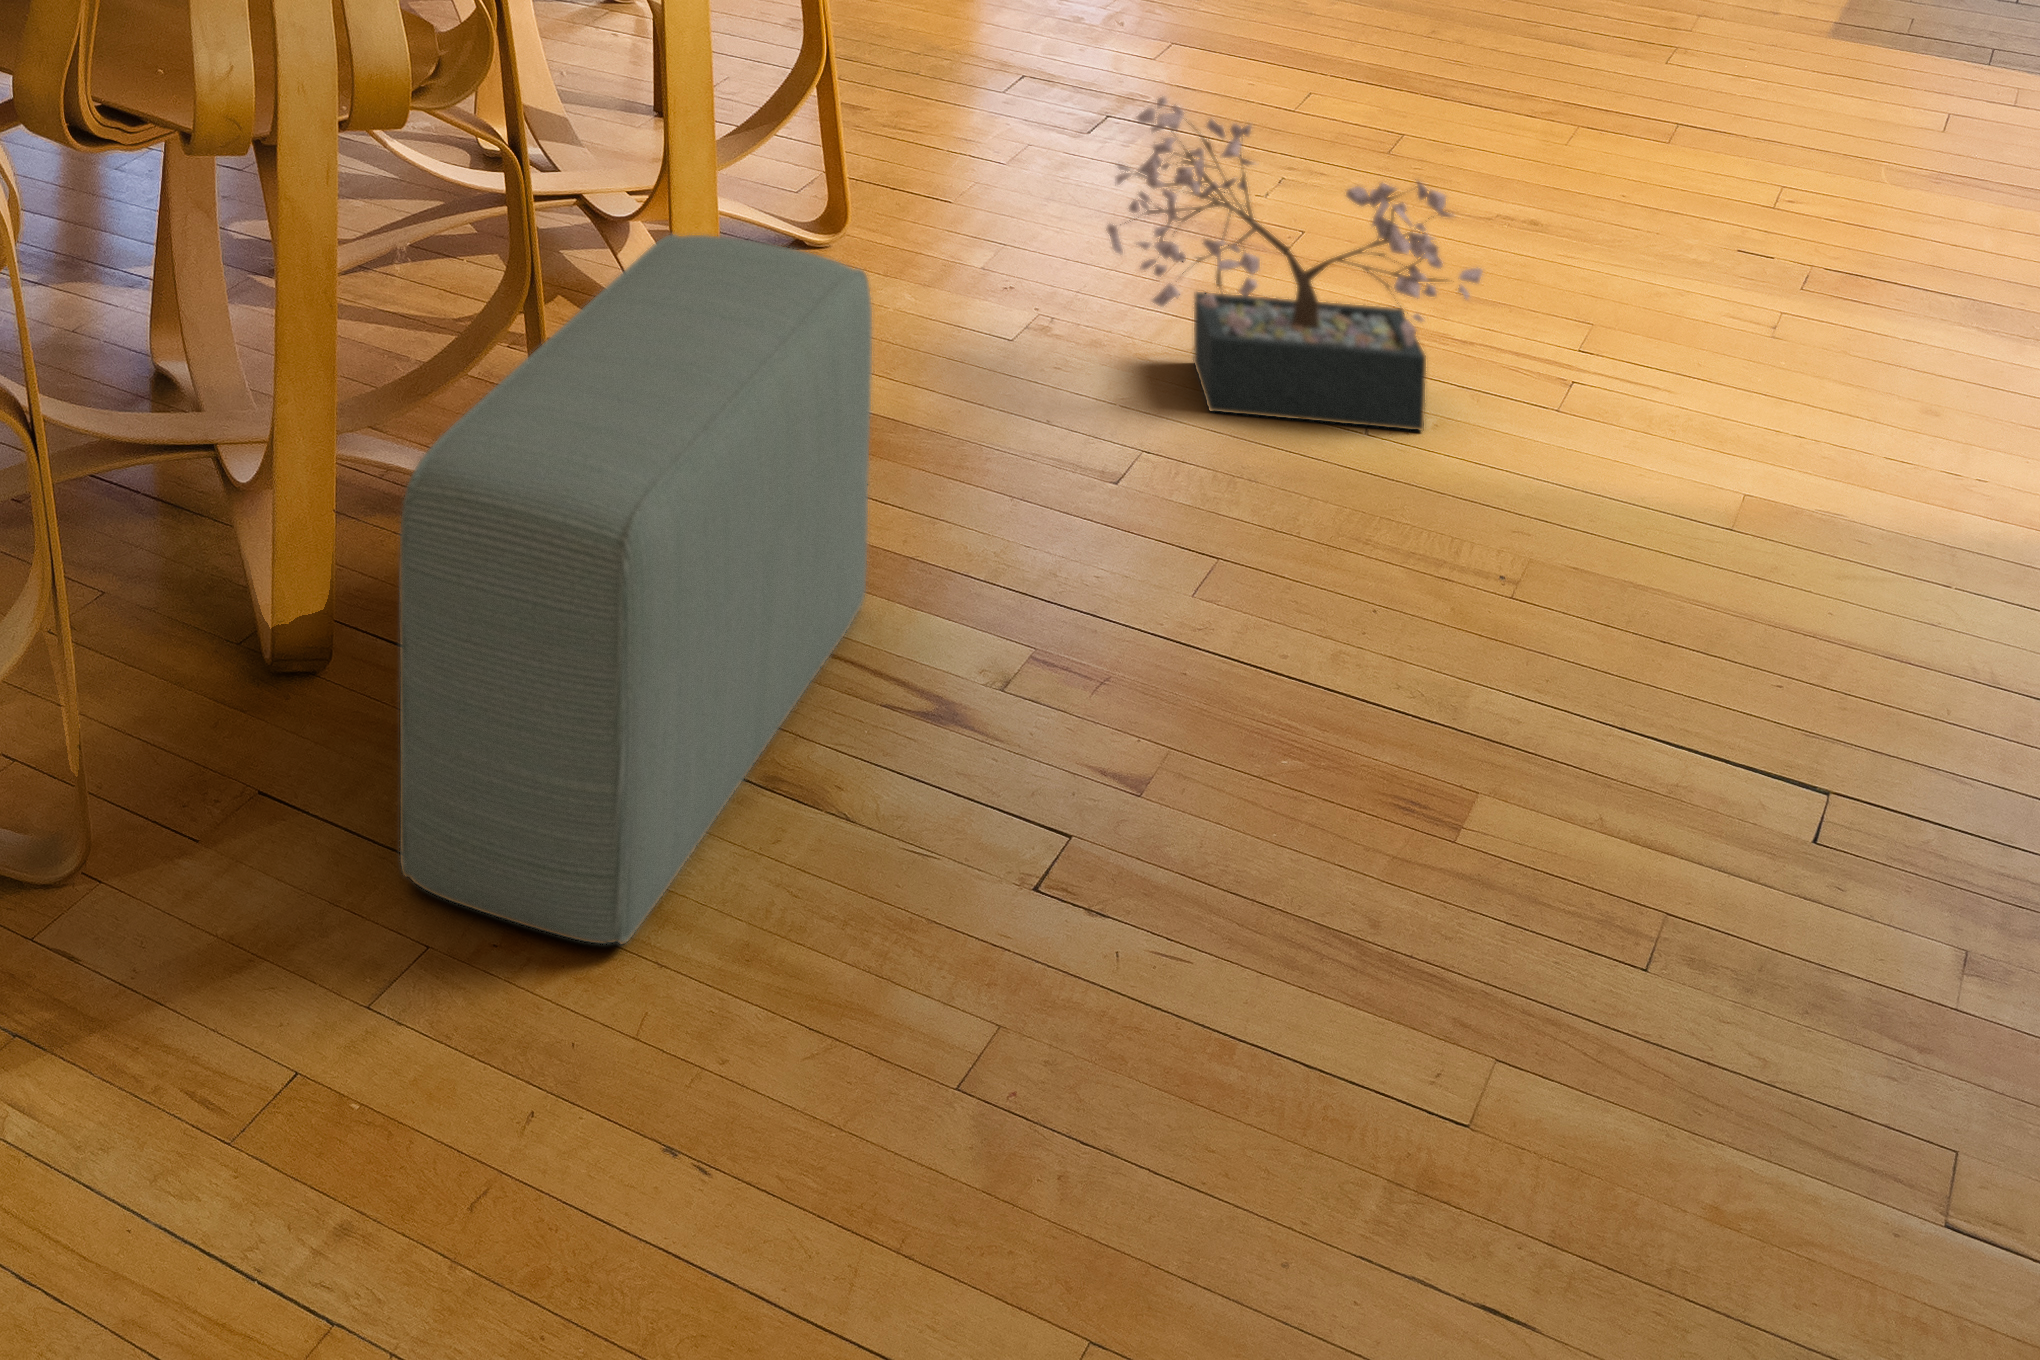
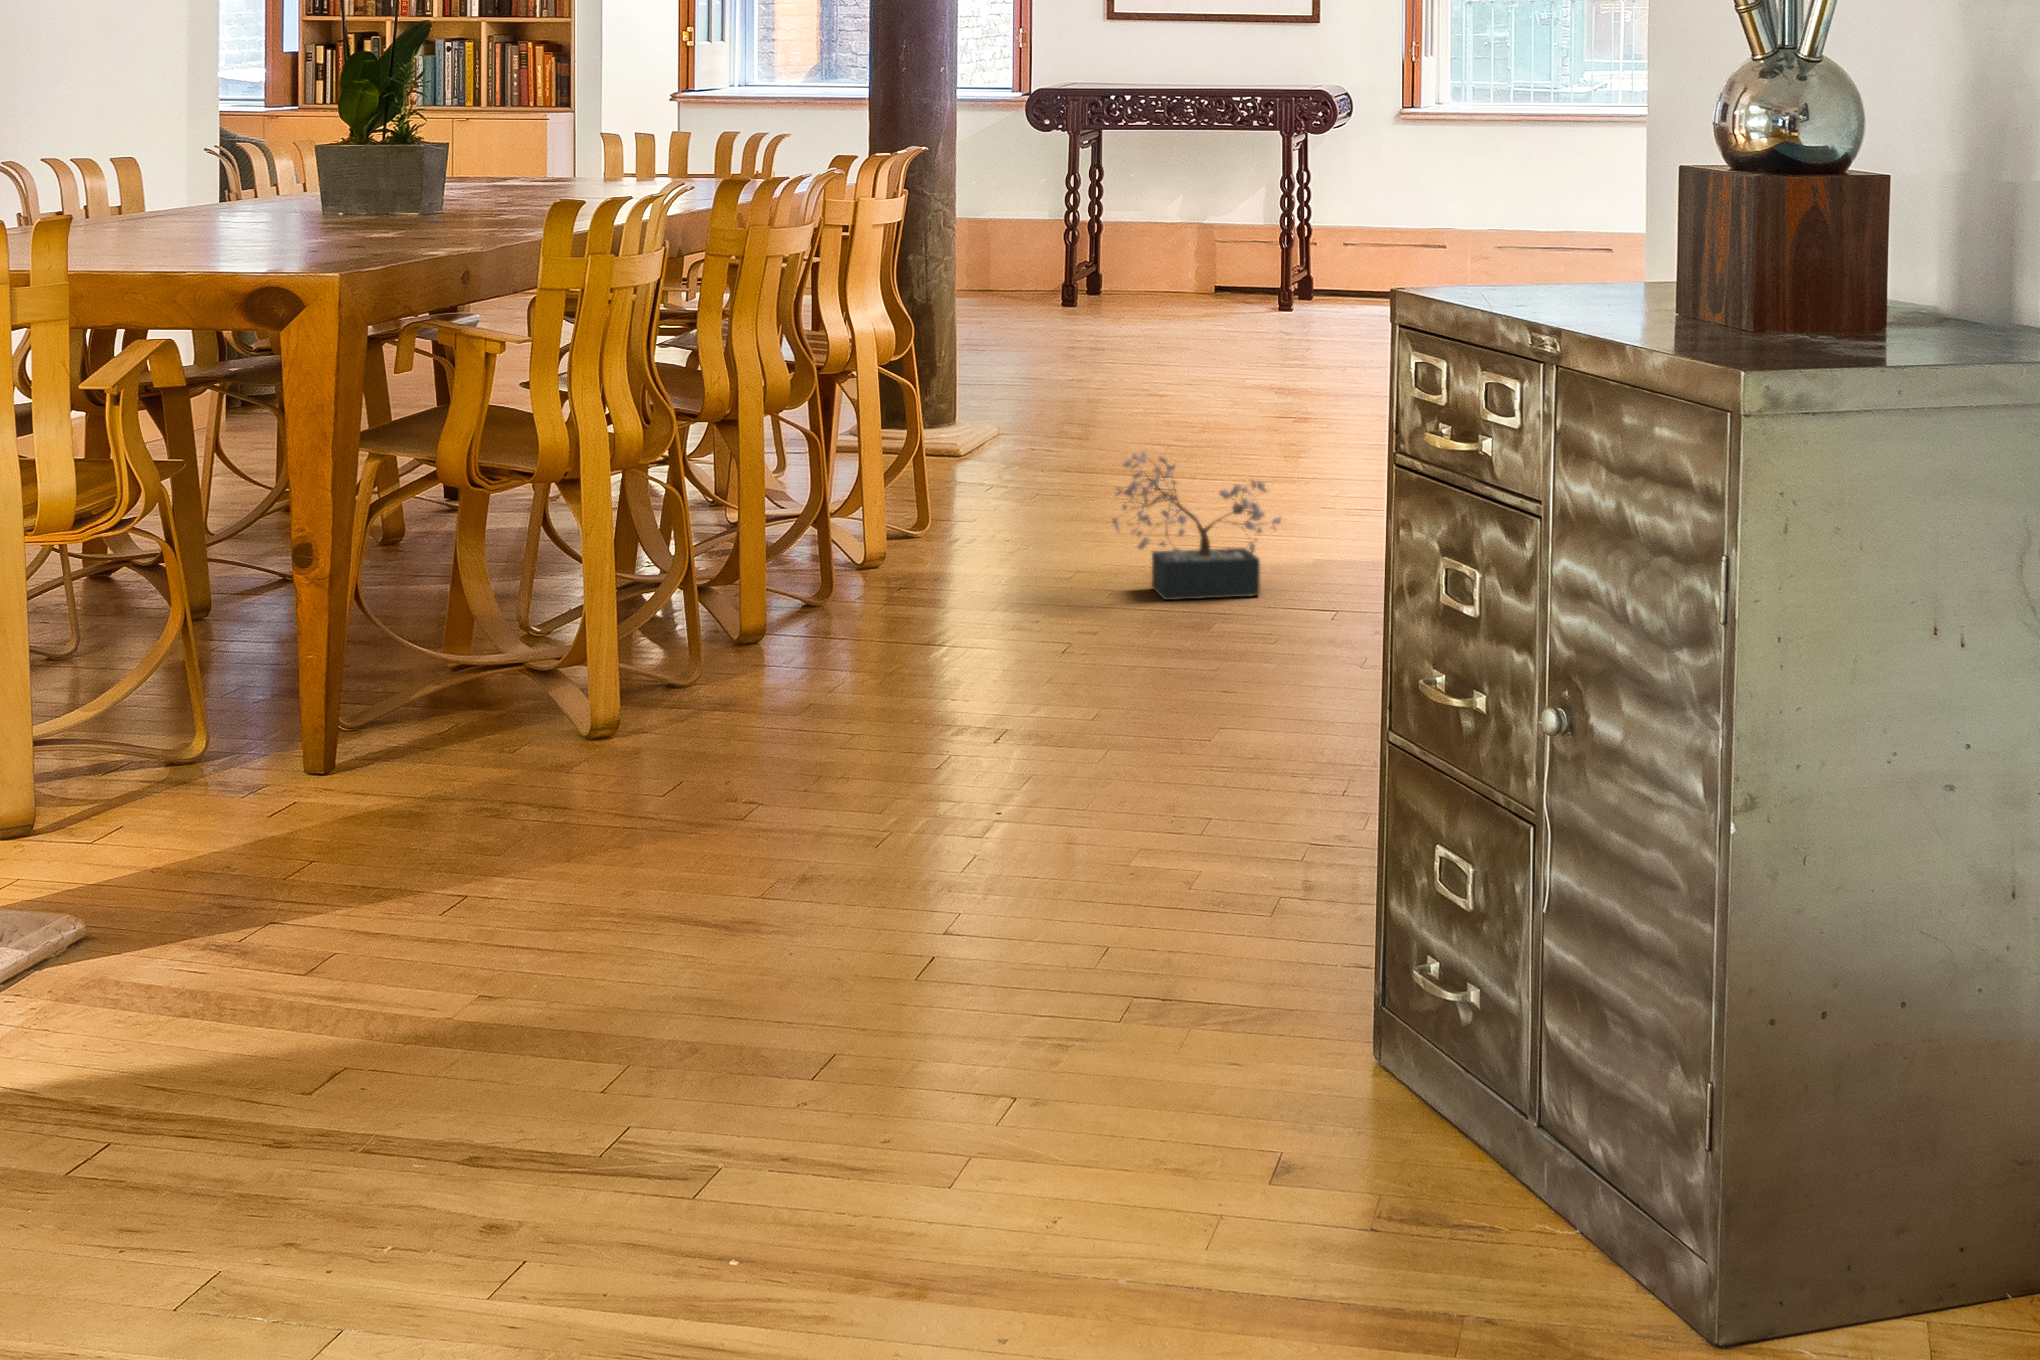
pouf: present [400,234,872,944] -> none [880,489,1039,742]

